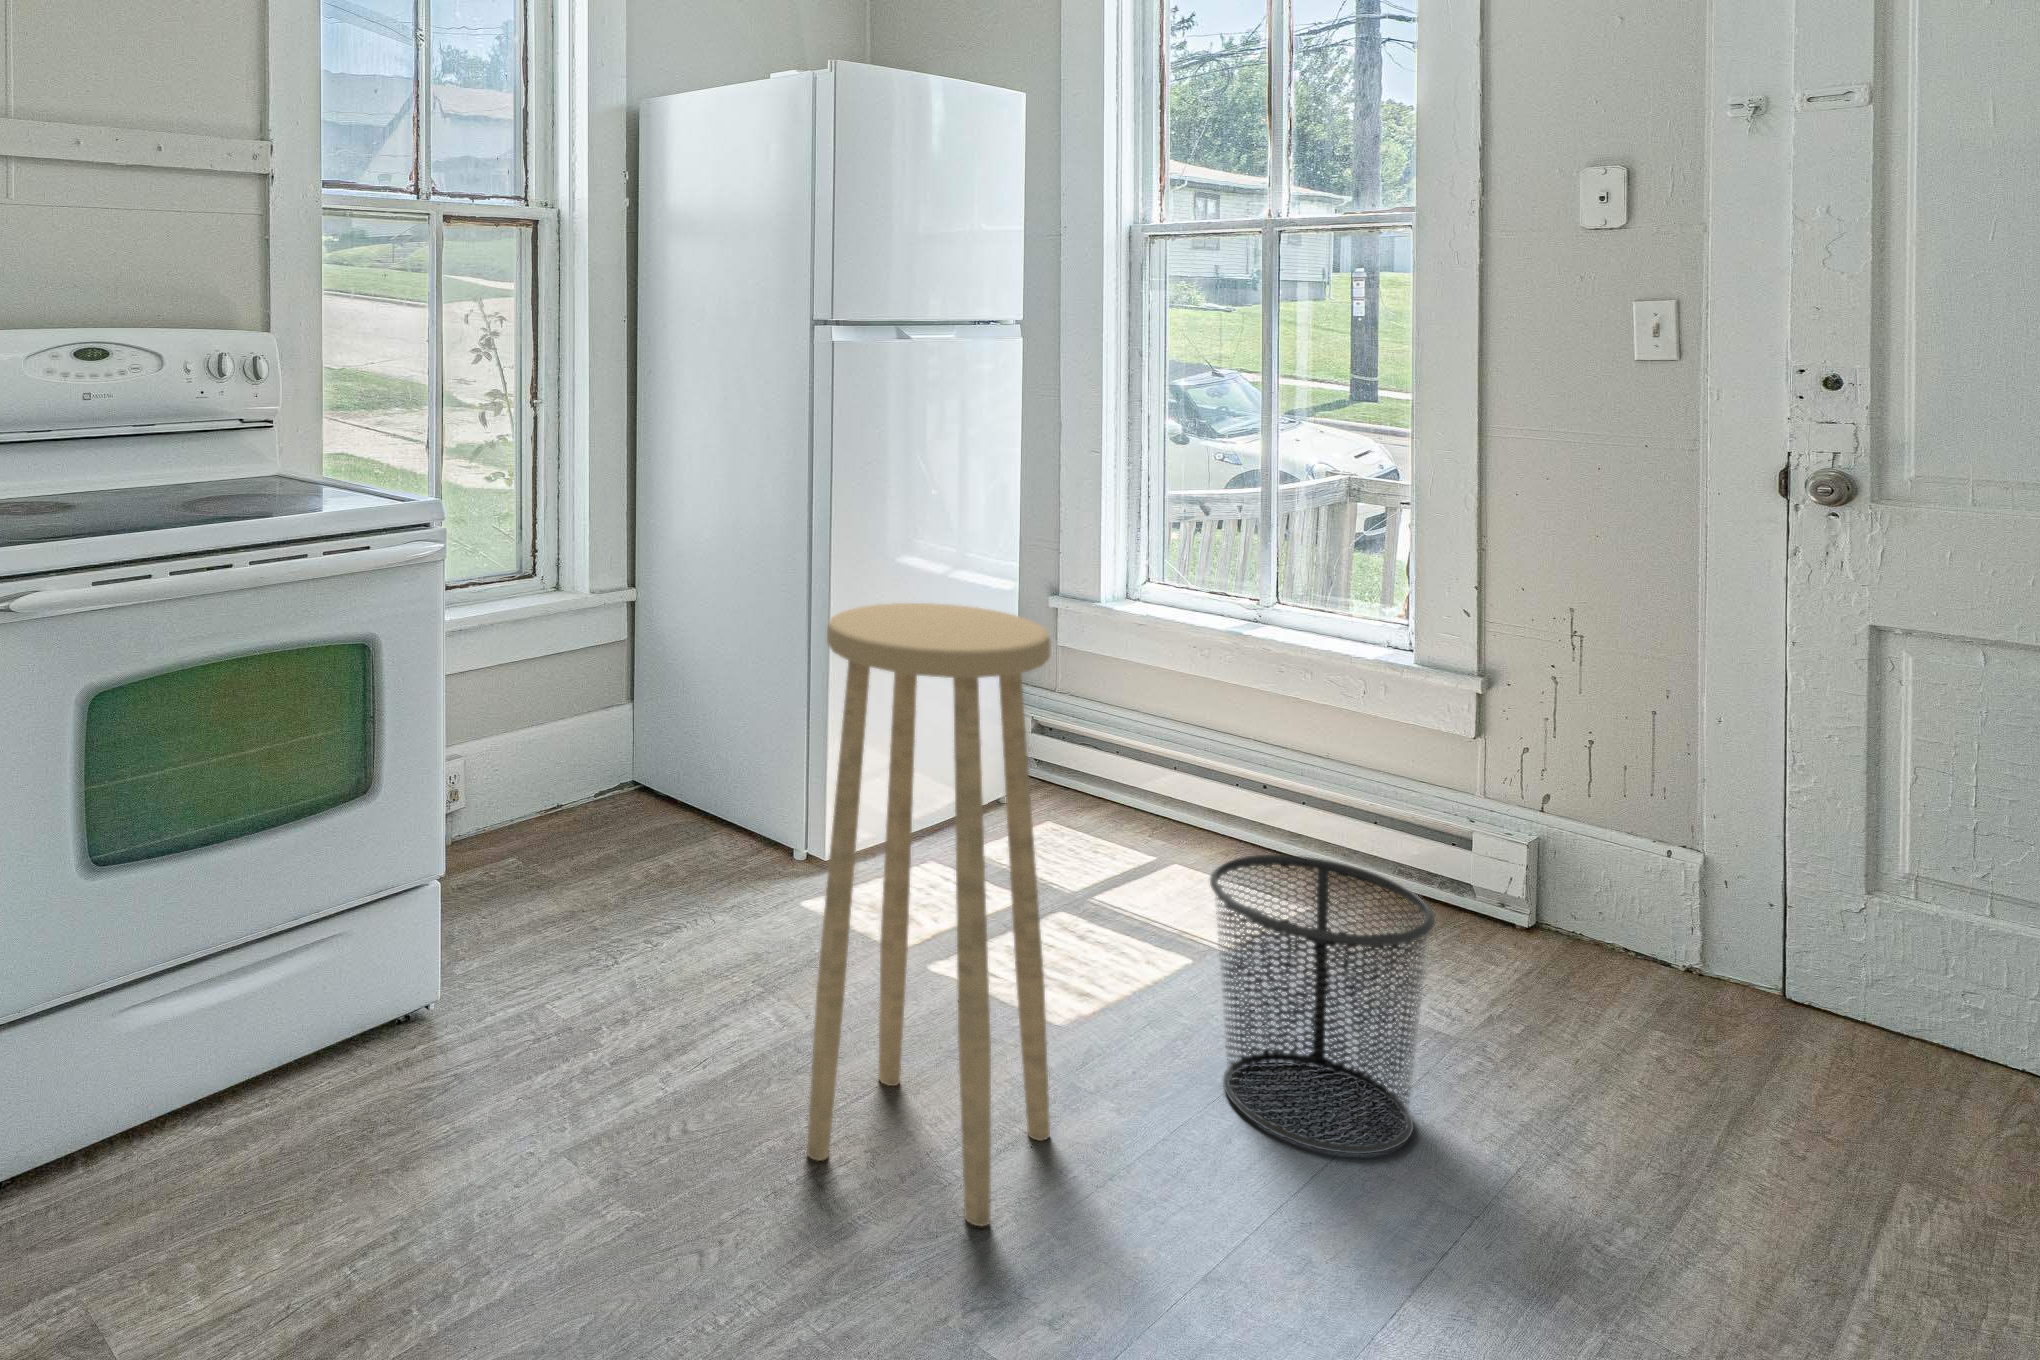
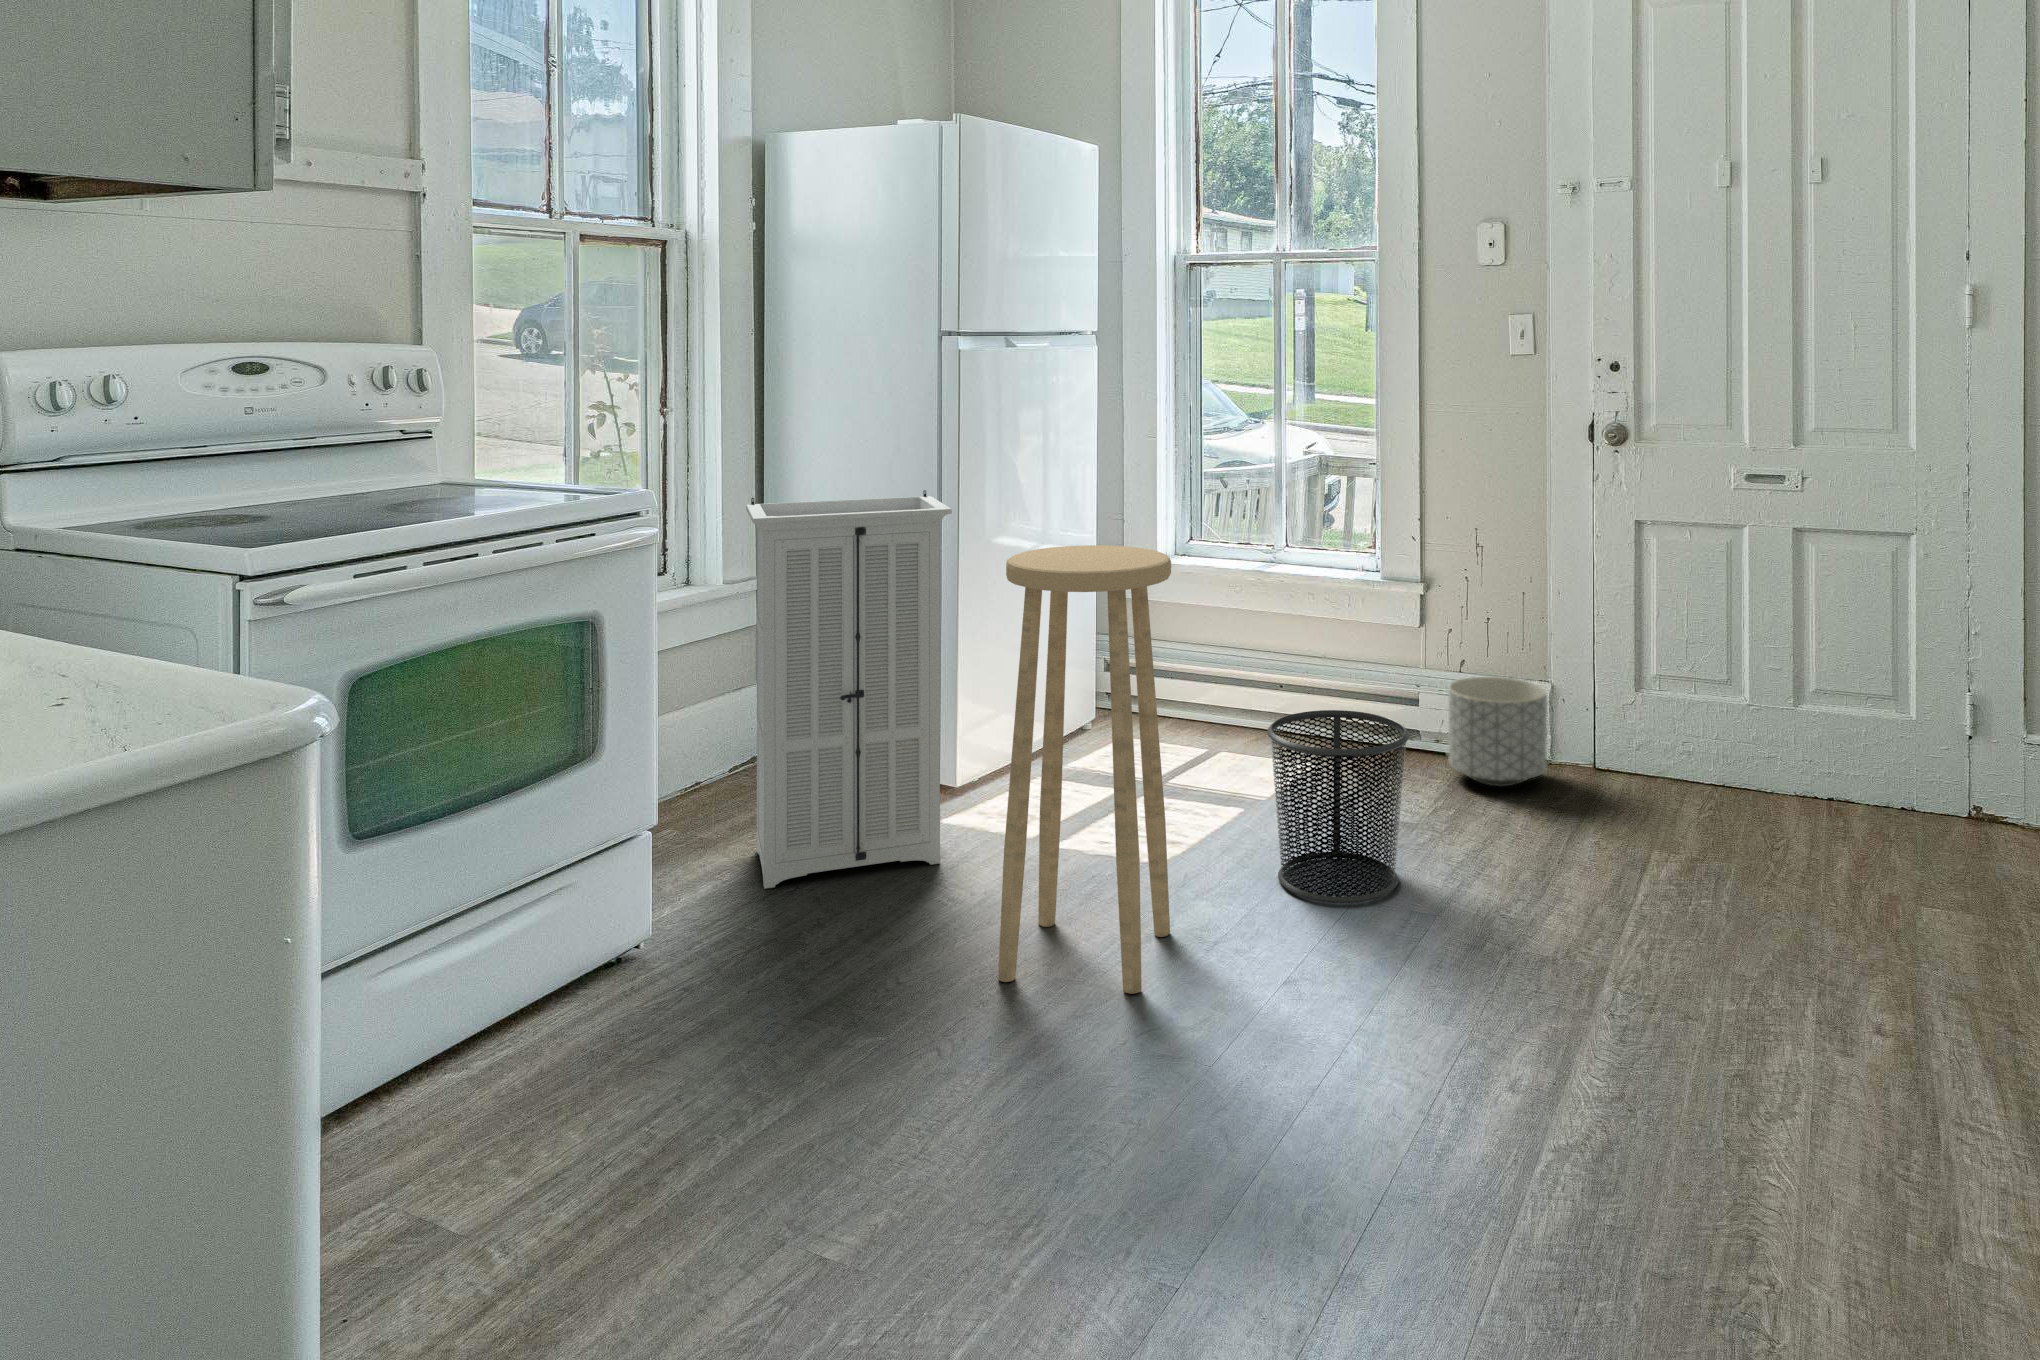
storage cabinet: none [571,507,800,961] -> present [746,490,952,889]
planter: none [1518,825,1693,998] -> present [1449,677,1547,787]

